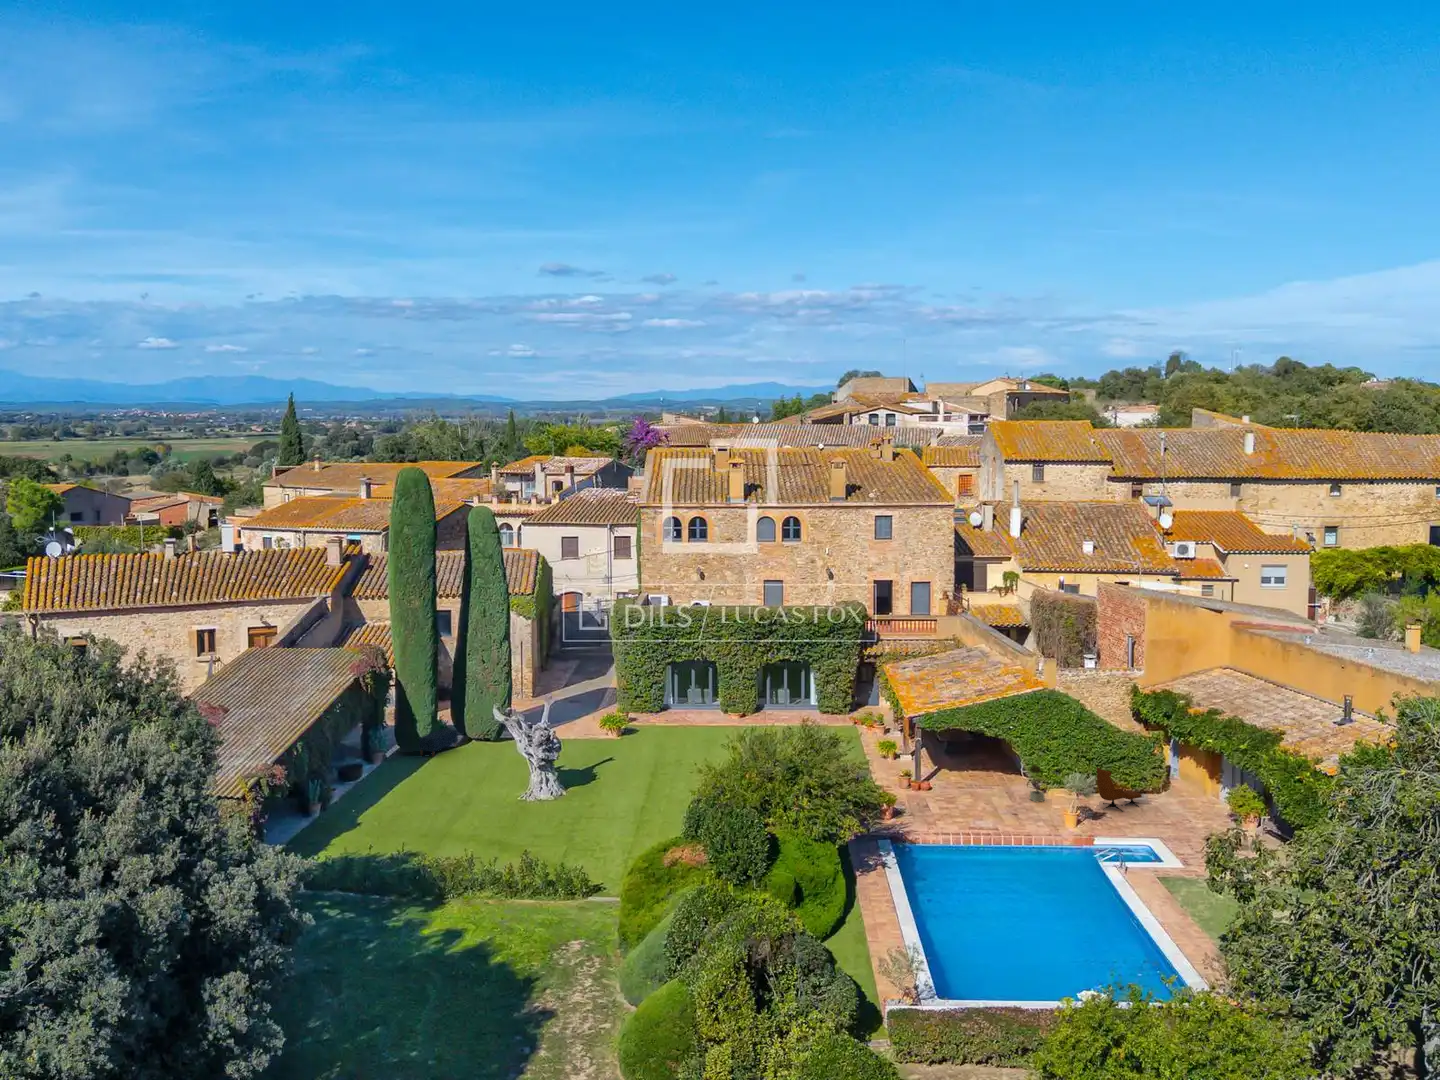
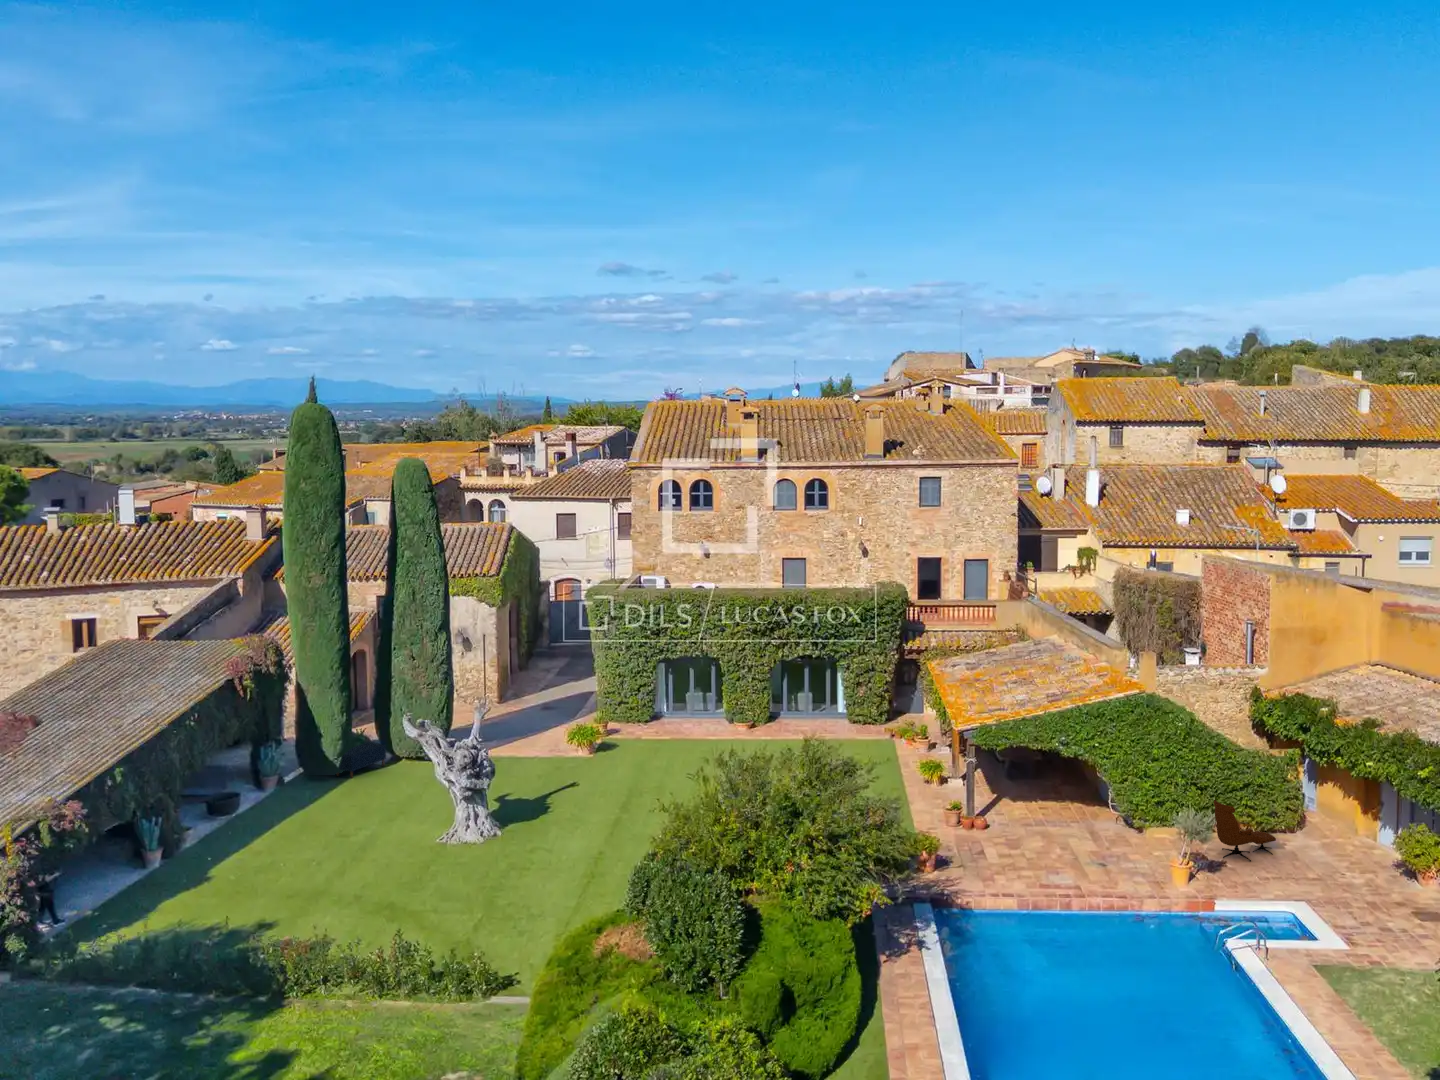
potted tree: present [1029,765,1045,802] -> none [1119,792,1141,847]

